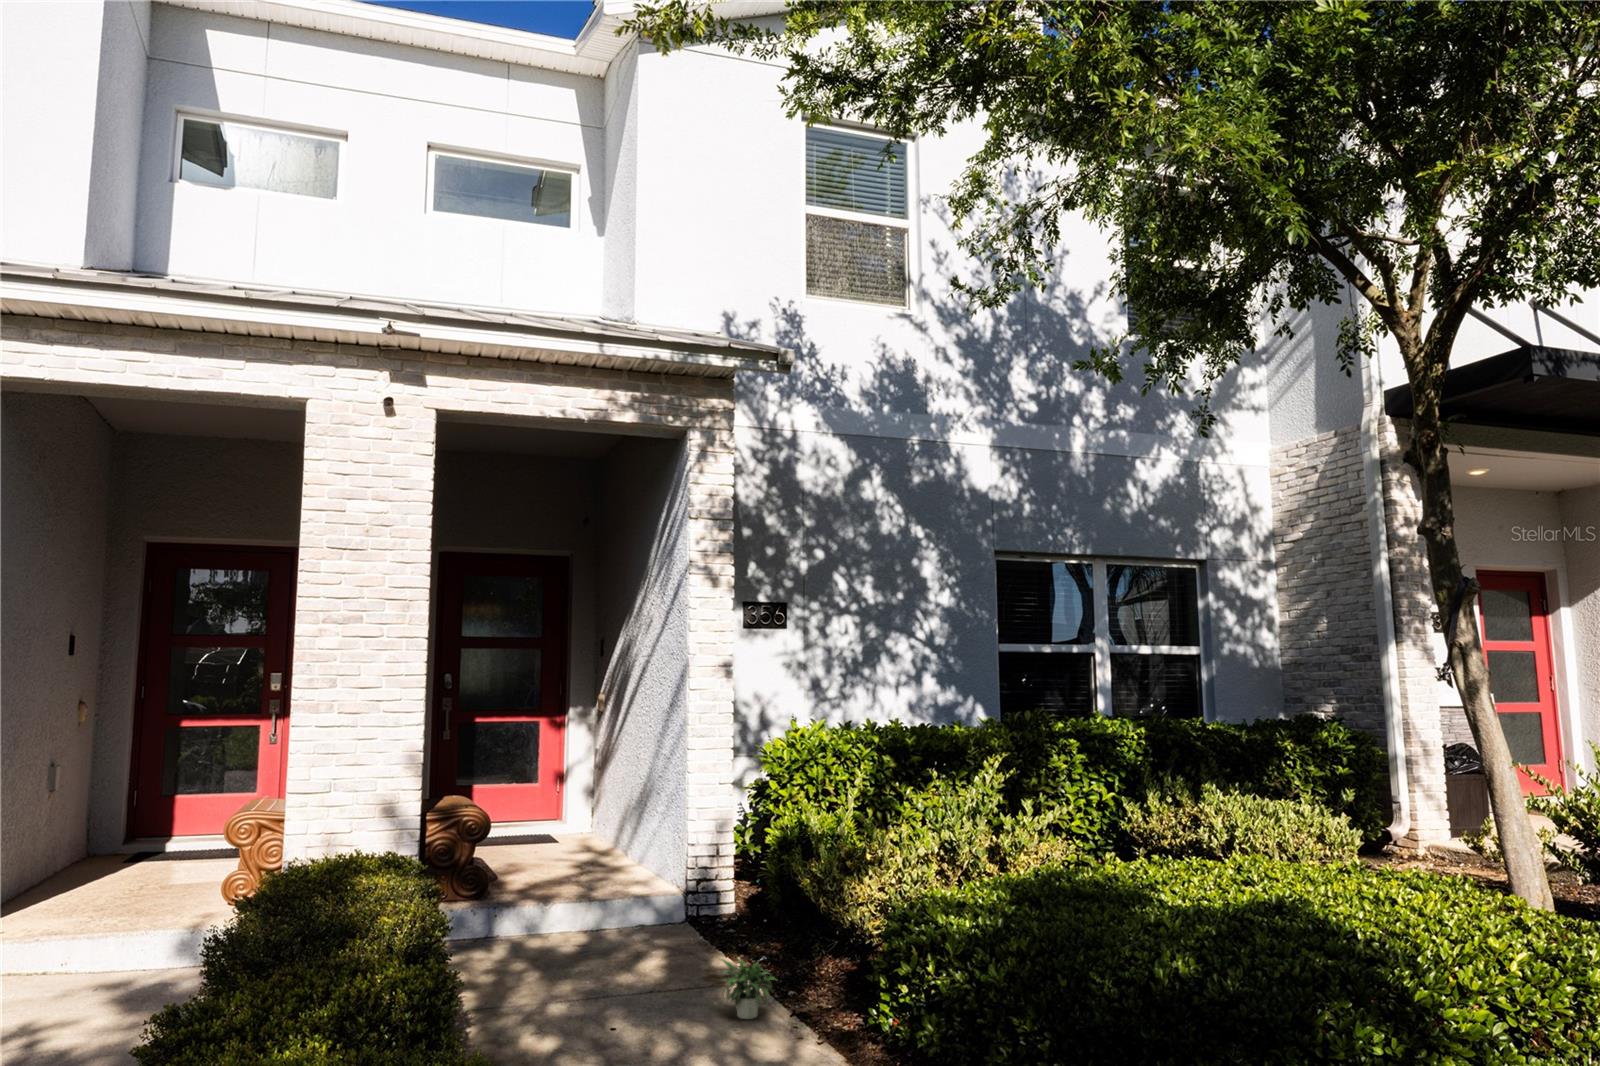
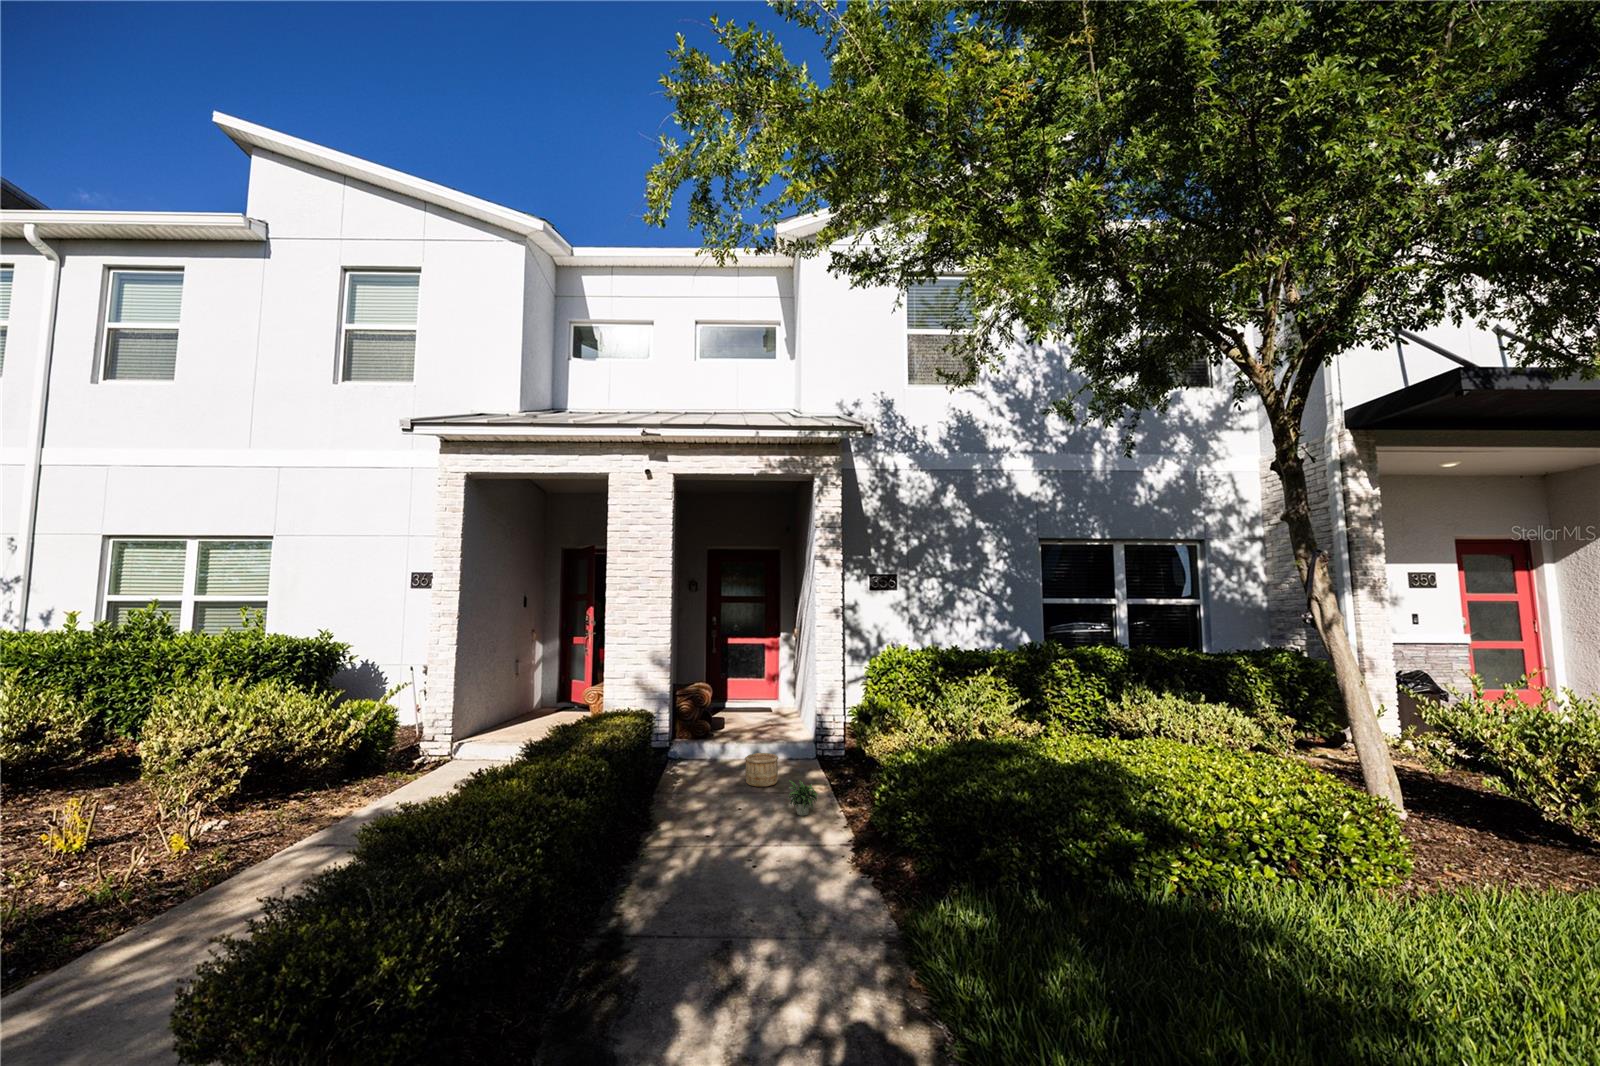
wooden bucket: none [600,916,660,978] -> present [745,753,778,787]

